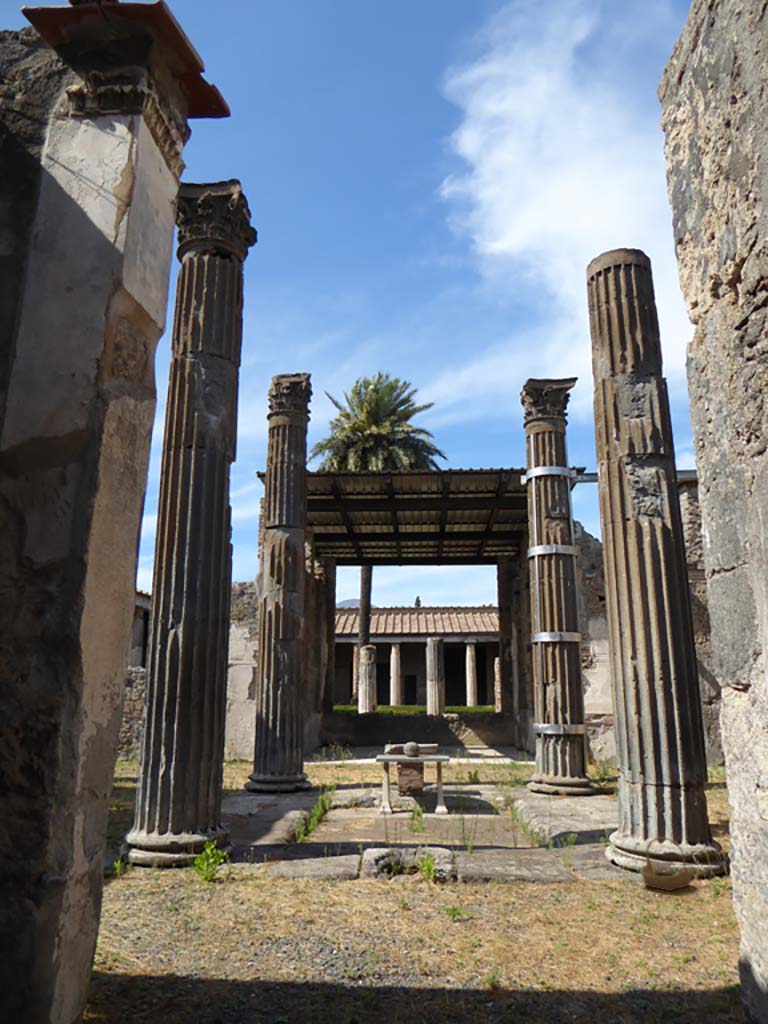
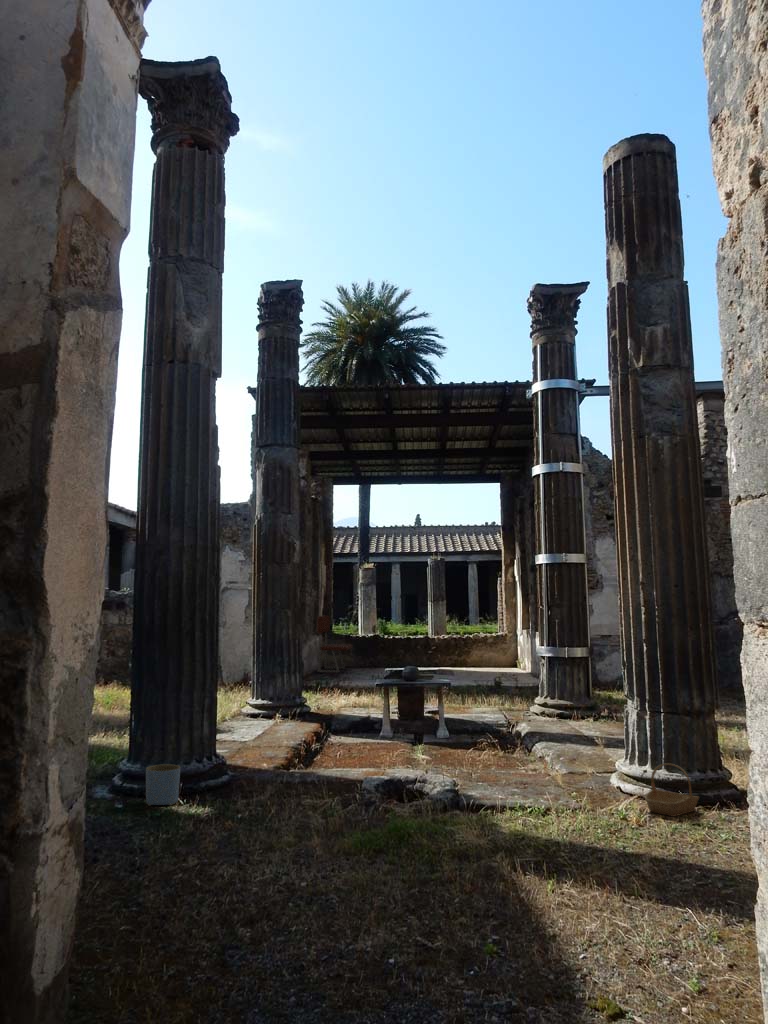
bench: none [318,694,353,751] -> present [317,616,352,673]
planter: none [152,835,186,877] -> present [146,764,180,806]

